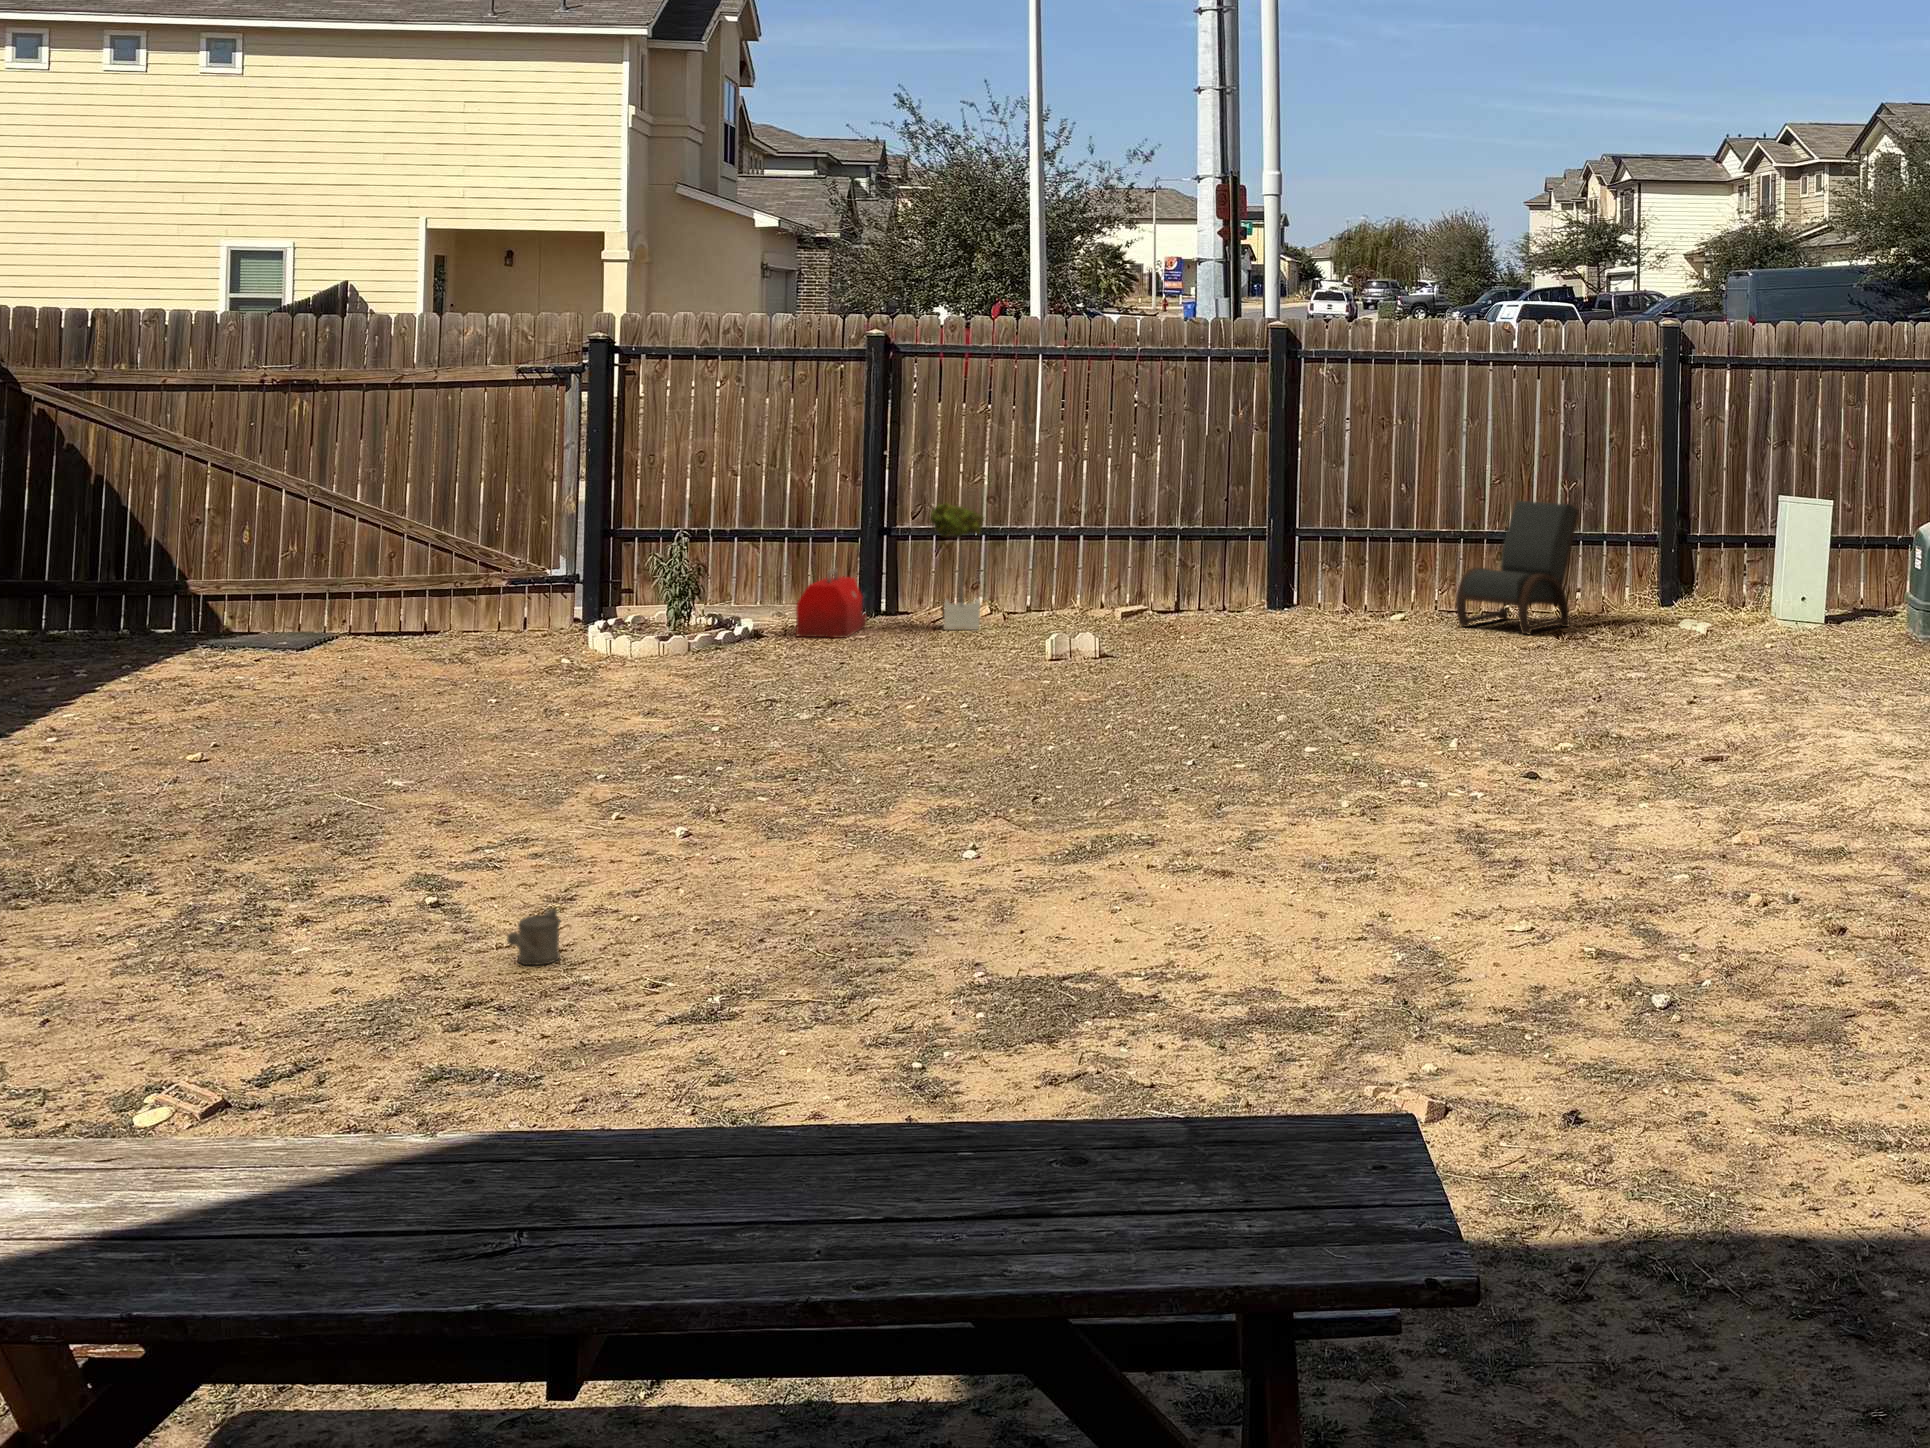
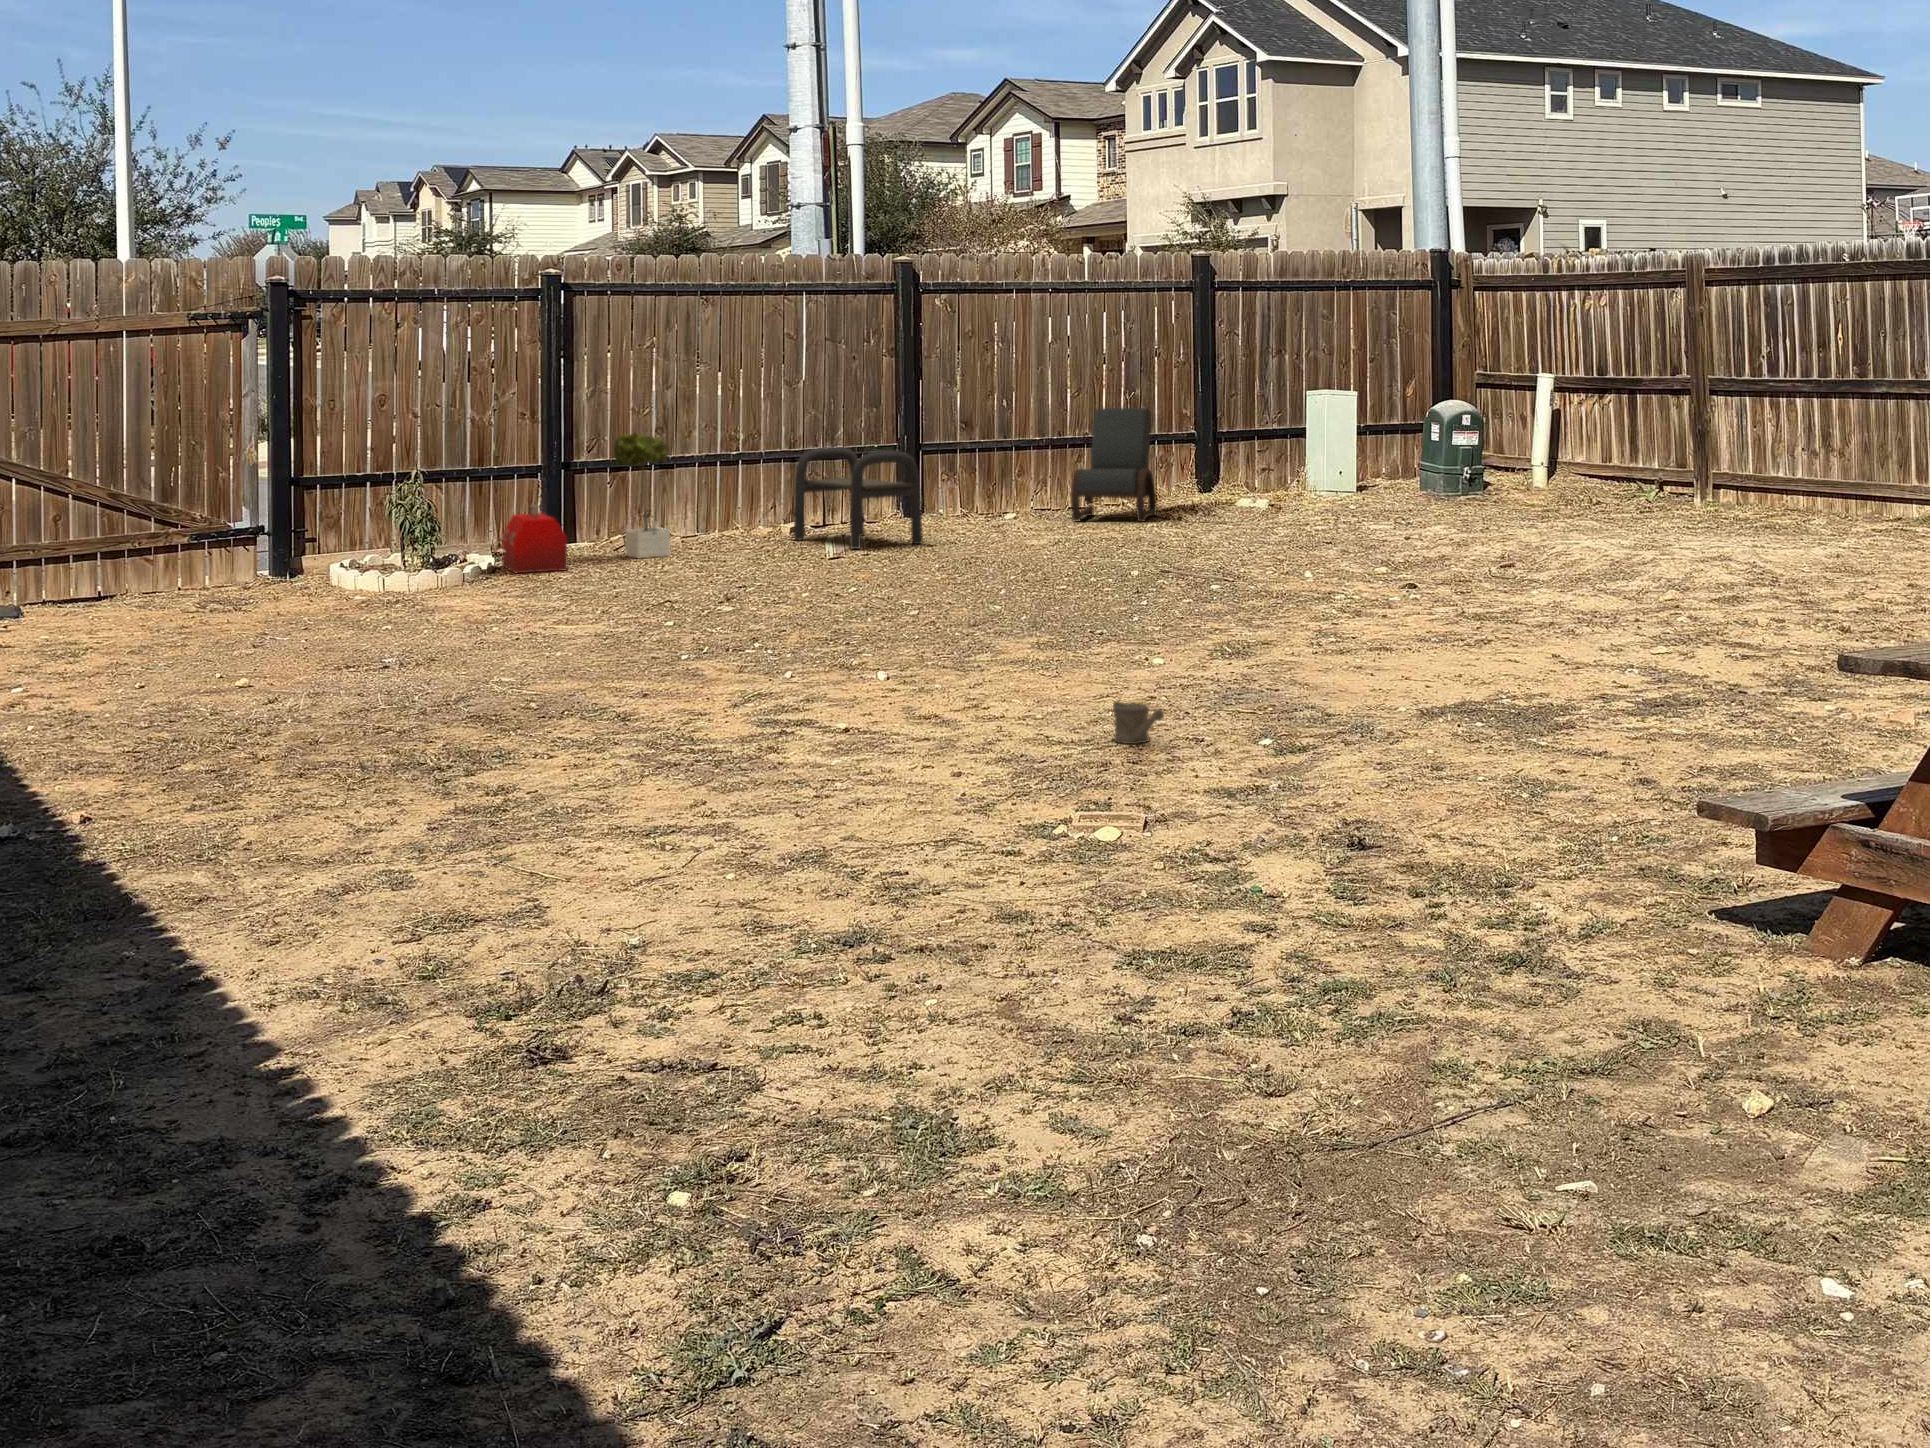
bench: none [1137,527,1233,641] -> present [794,447,923,549]

